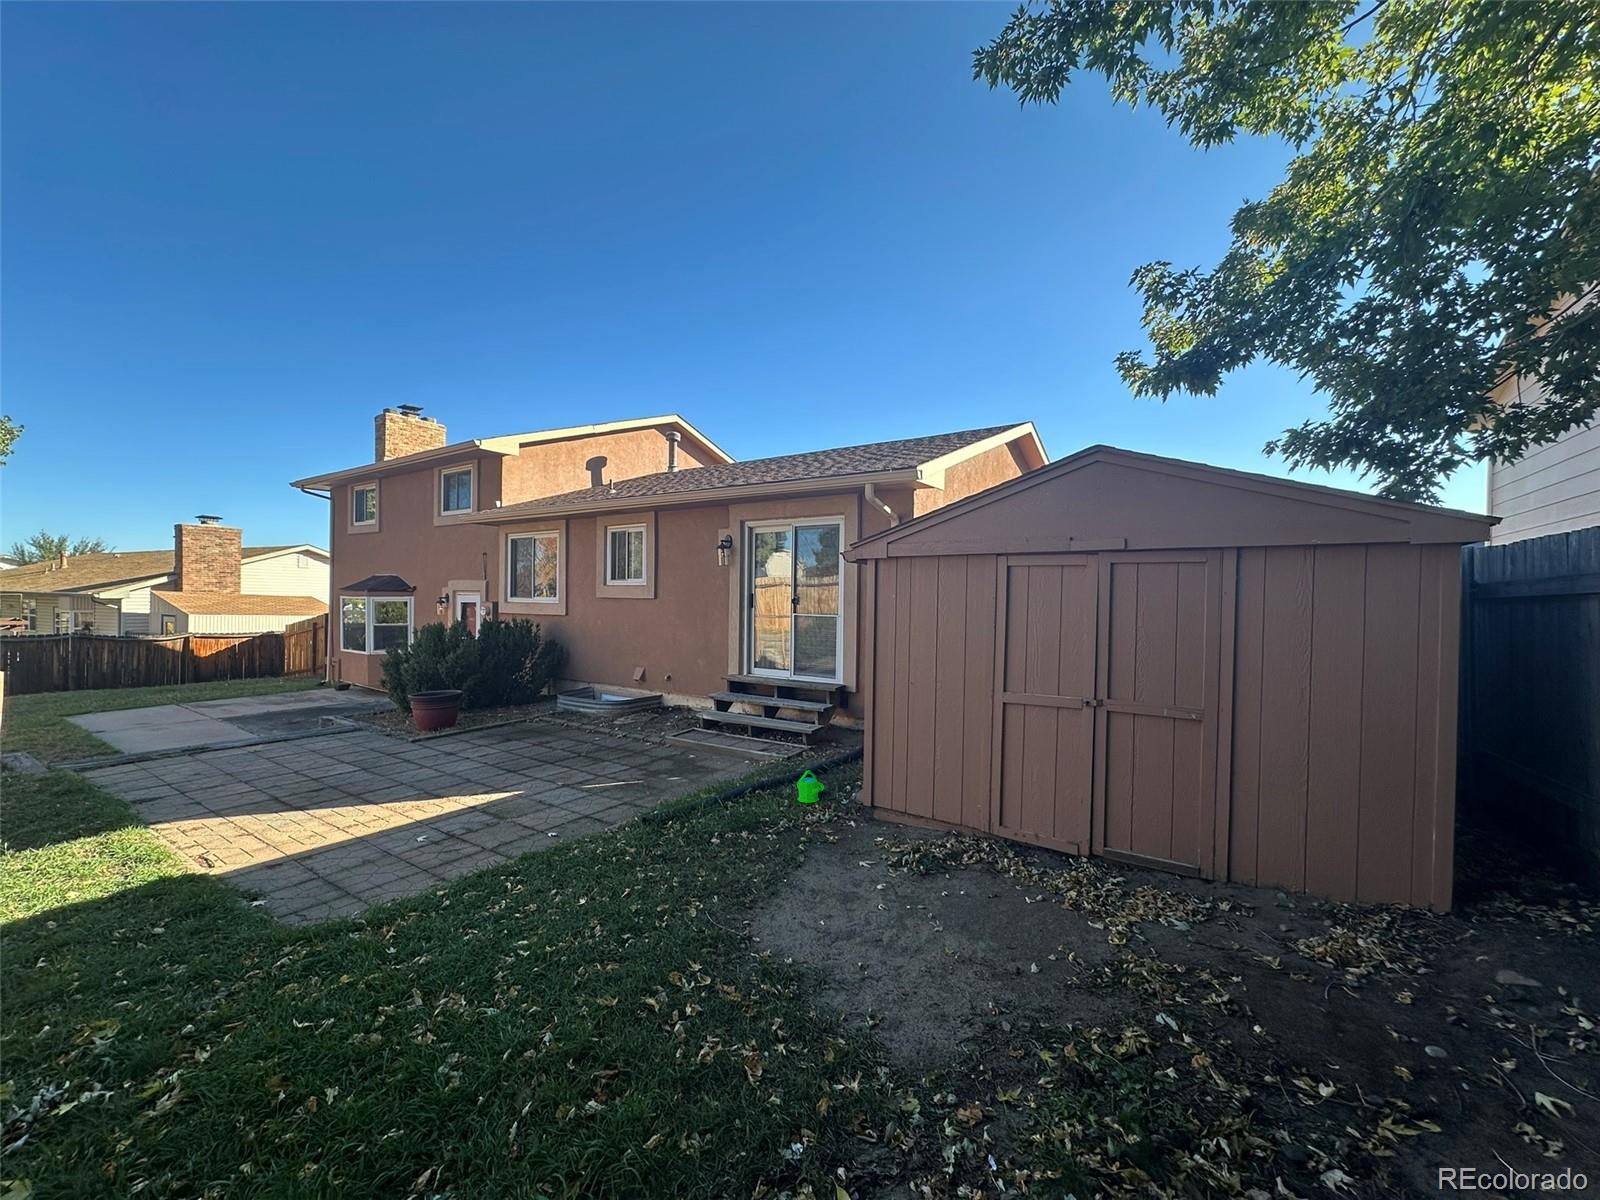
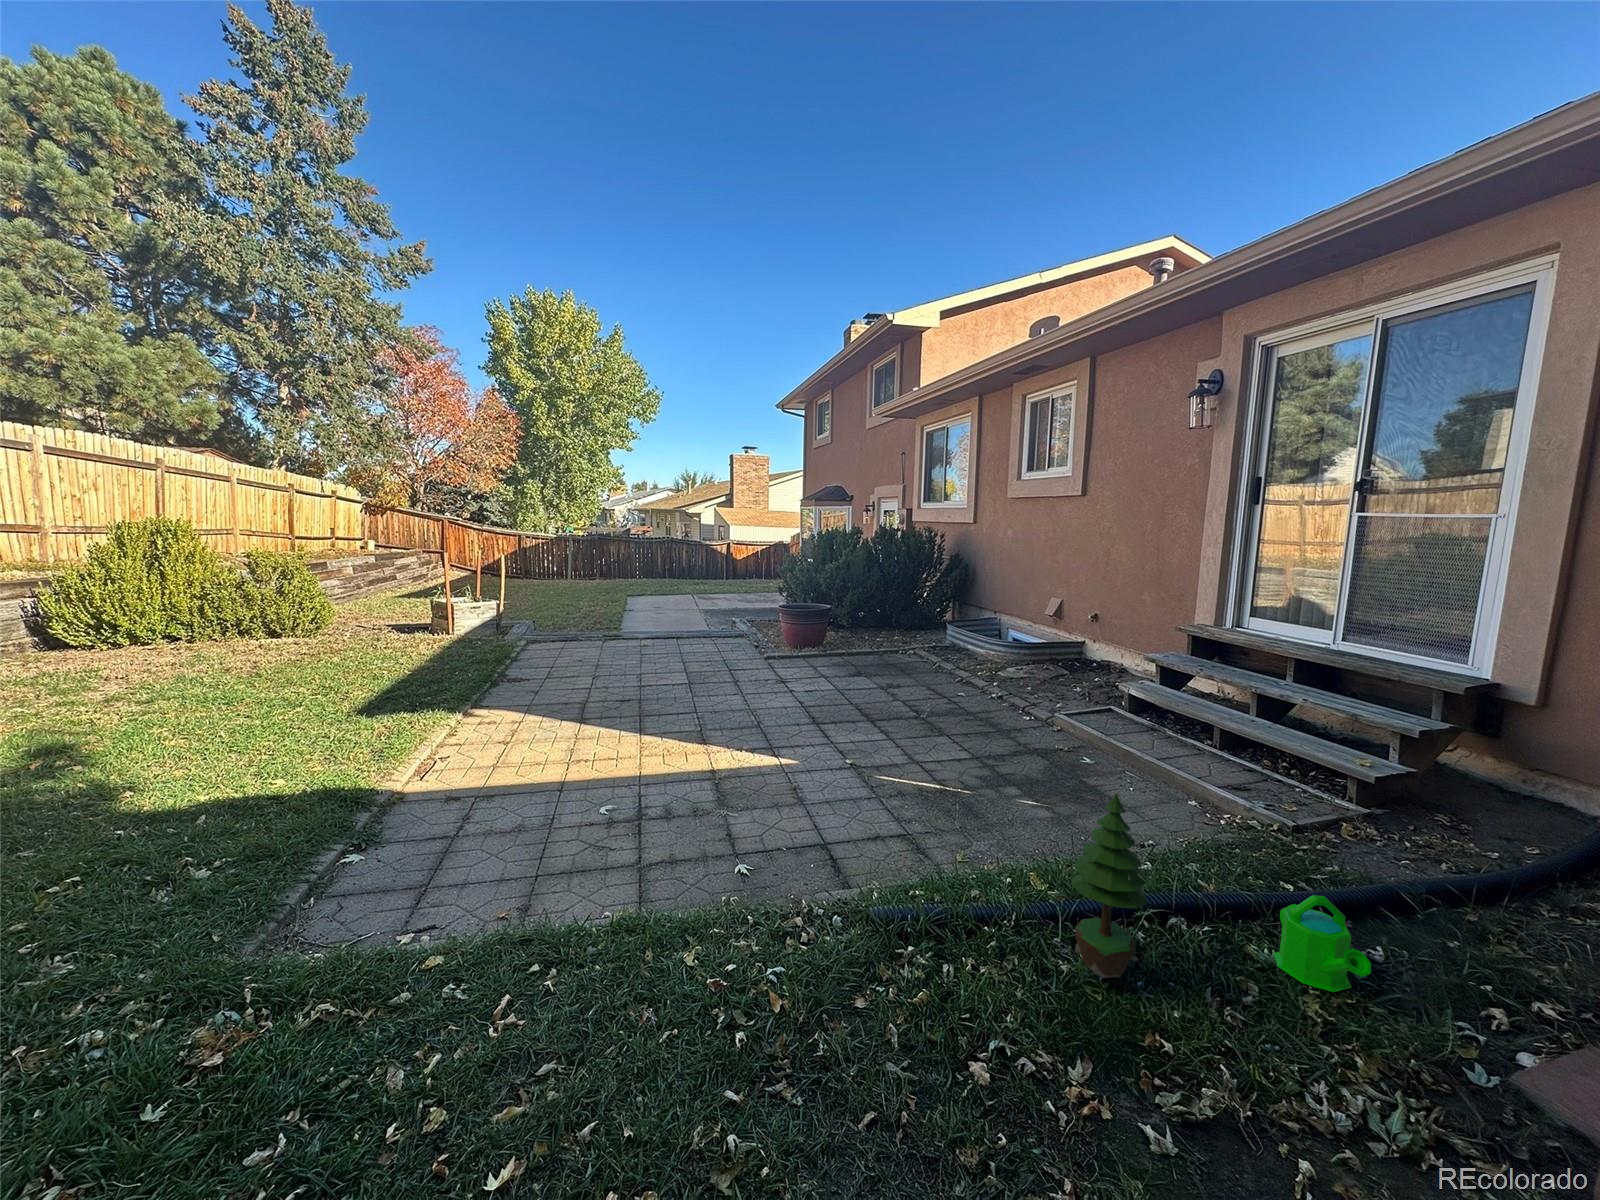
potted tree: none [735,746,763,822] -> present [1071,793,1148,978]

